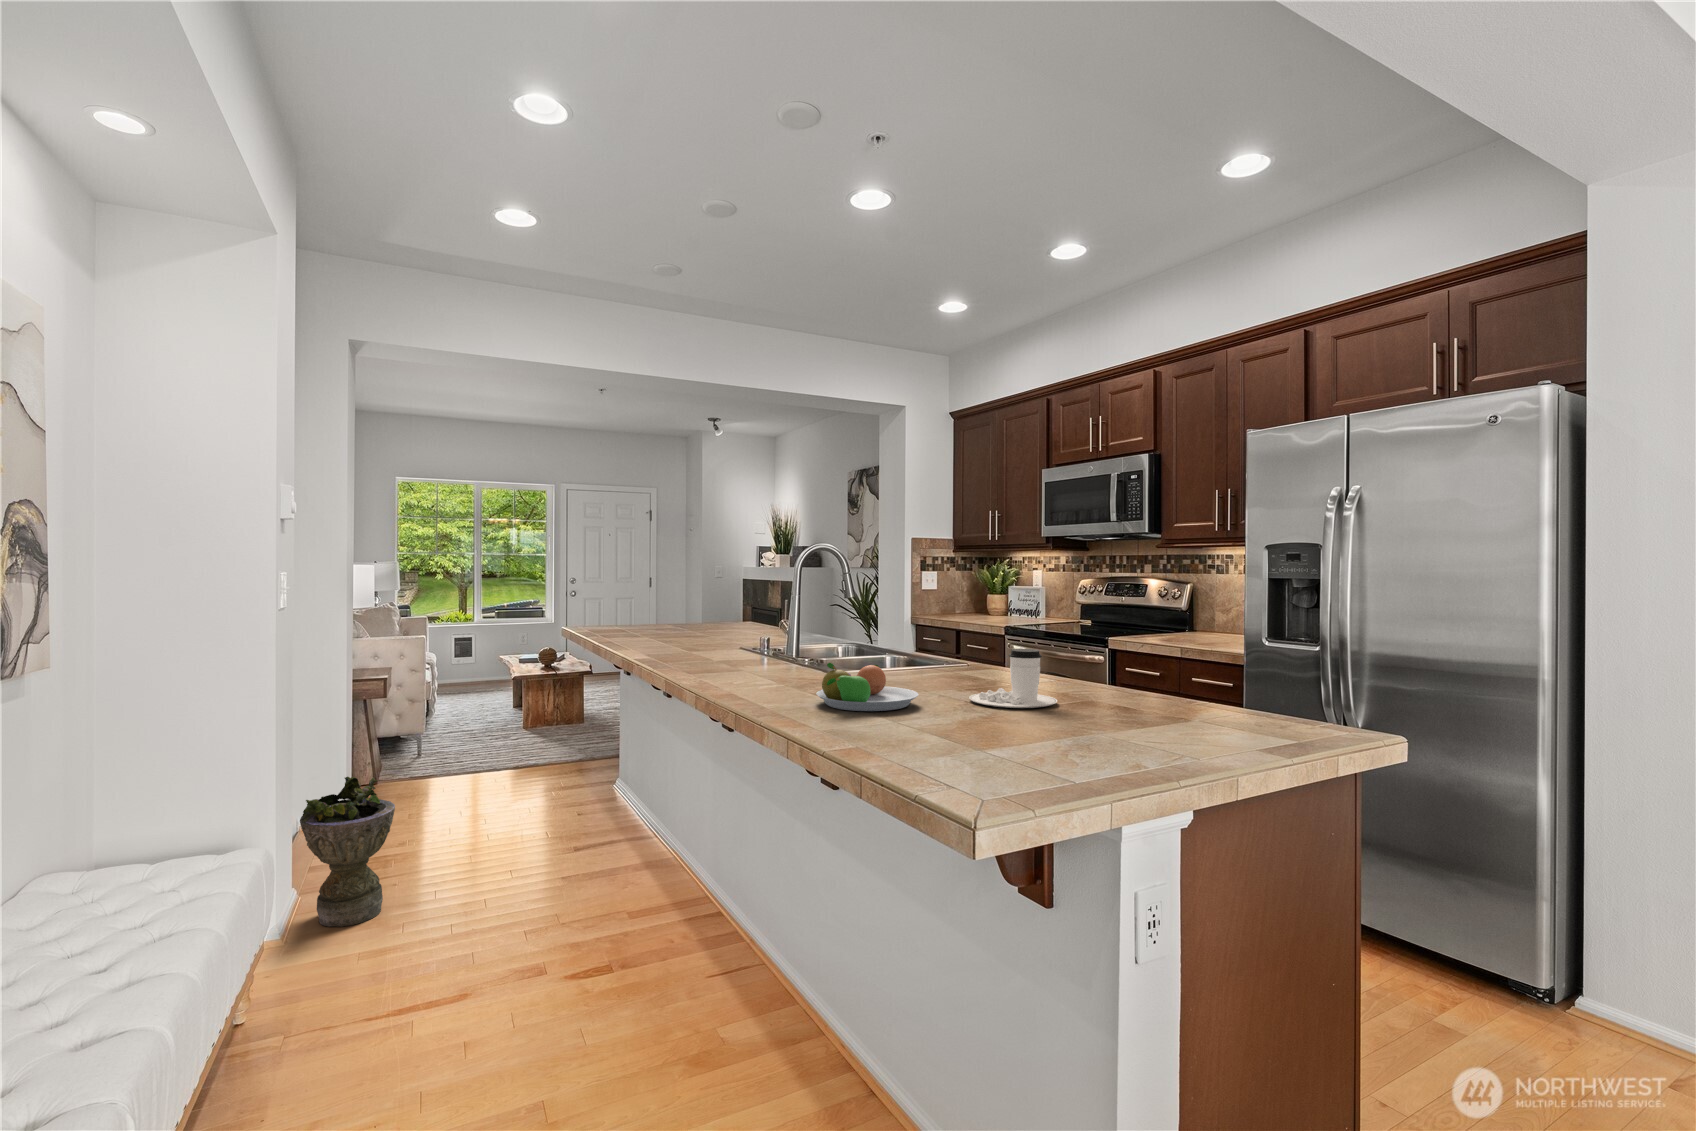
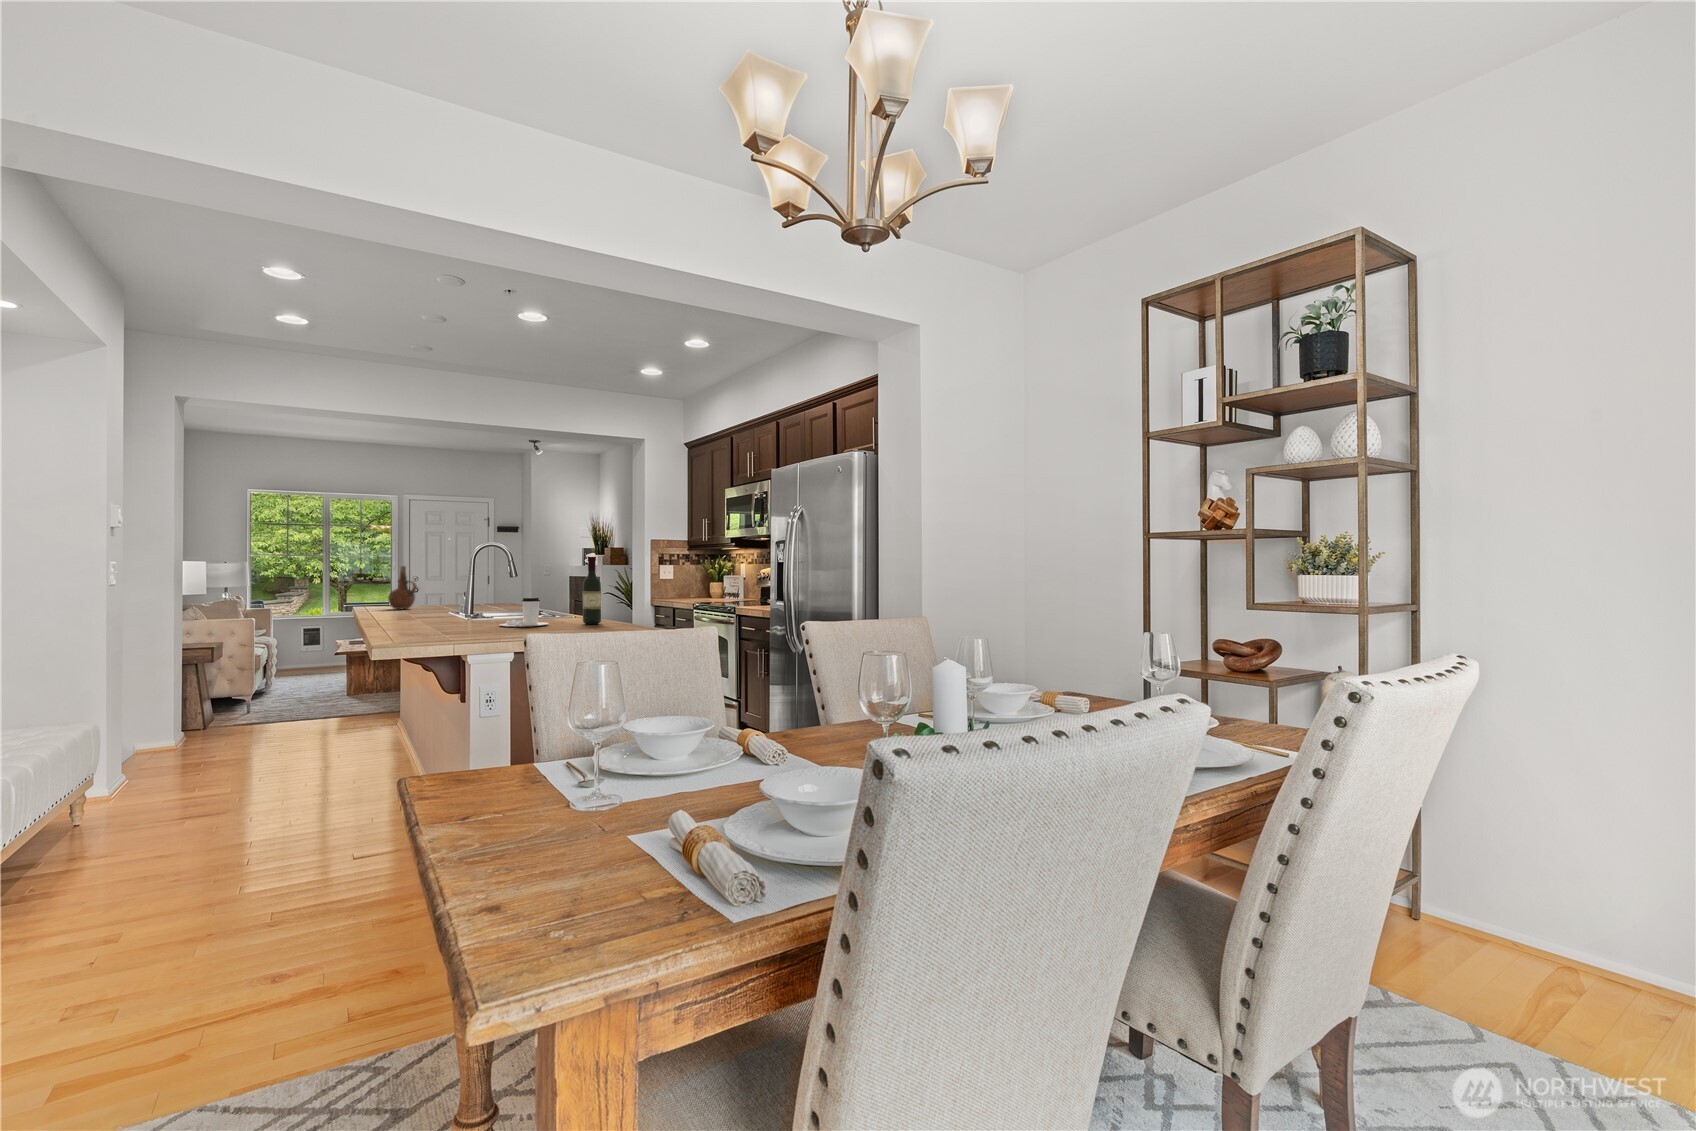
wine bottle: none [1097,573,1131,698] -> present [583,557,601,624]
ceramic pitcher: none [653,577,691,641] -> present [388,566,417,609]
fruit bowl: present [816,663,918,711] -> none [403,605,467,628]
planter: present [300,777,395,927] -> none [125,699,196,794]

